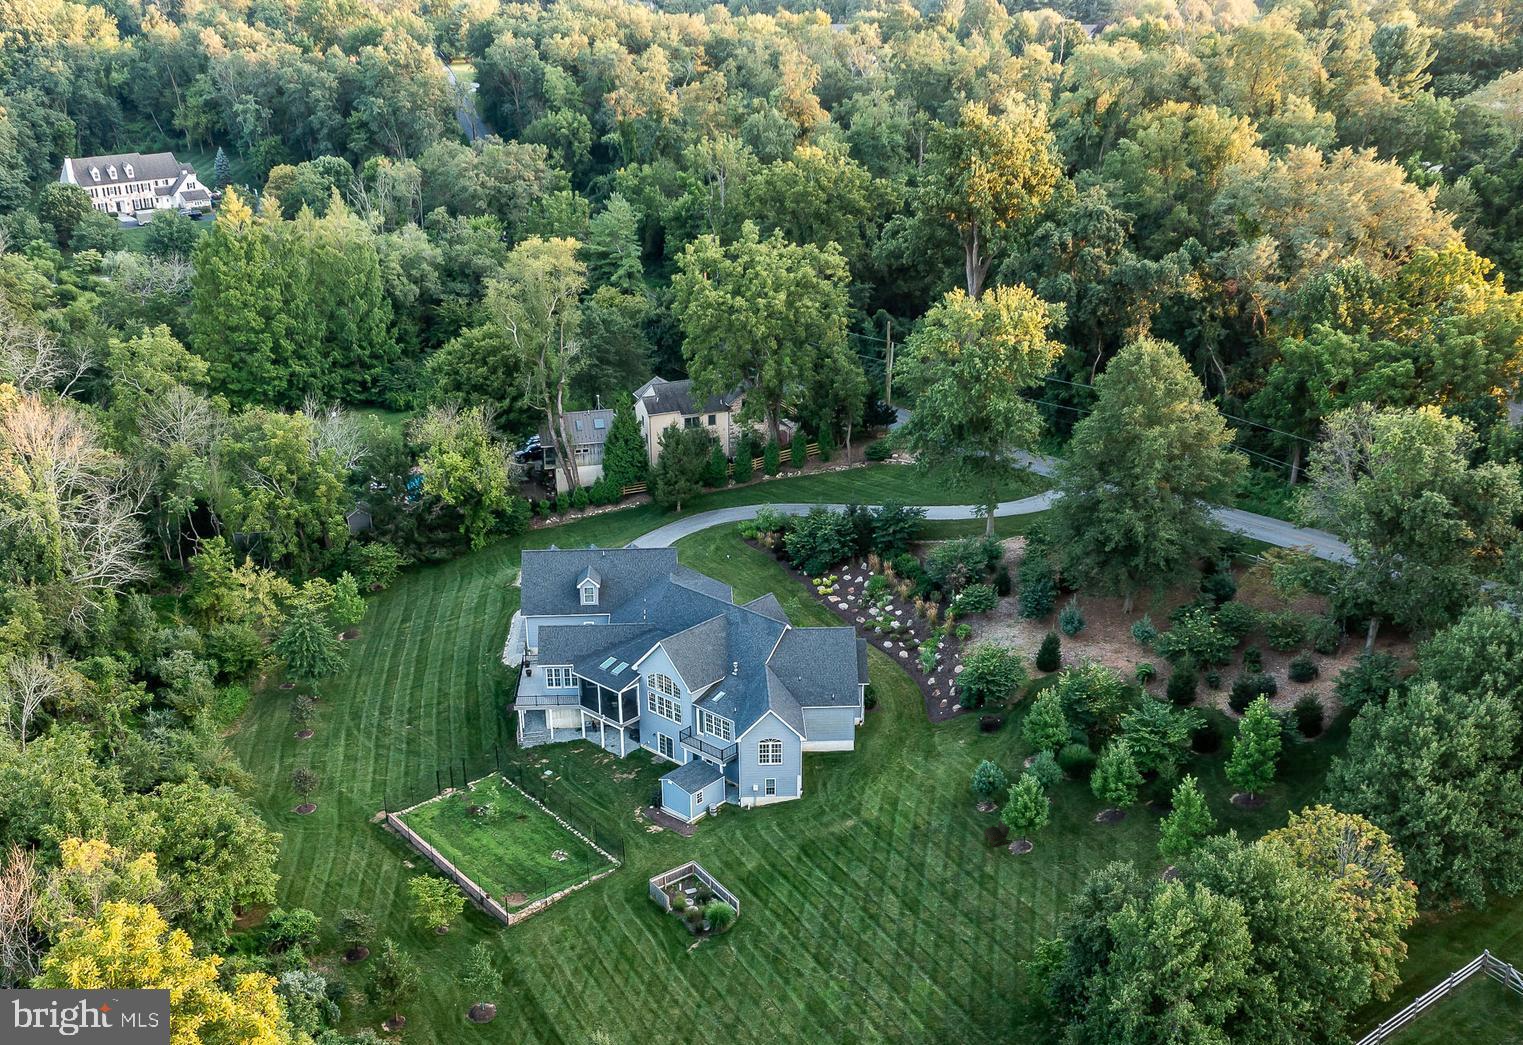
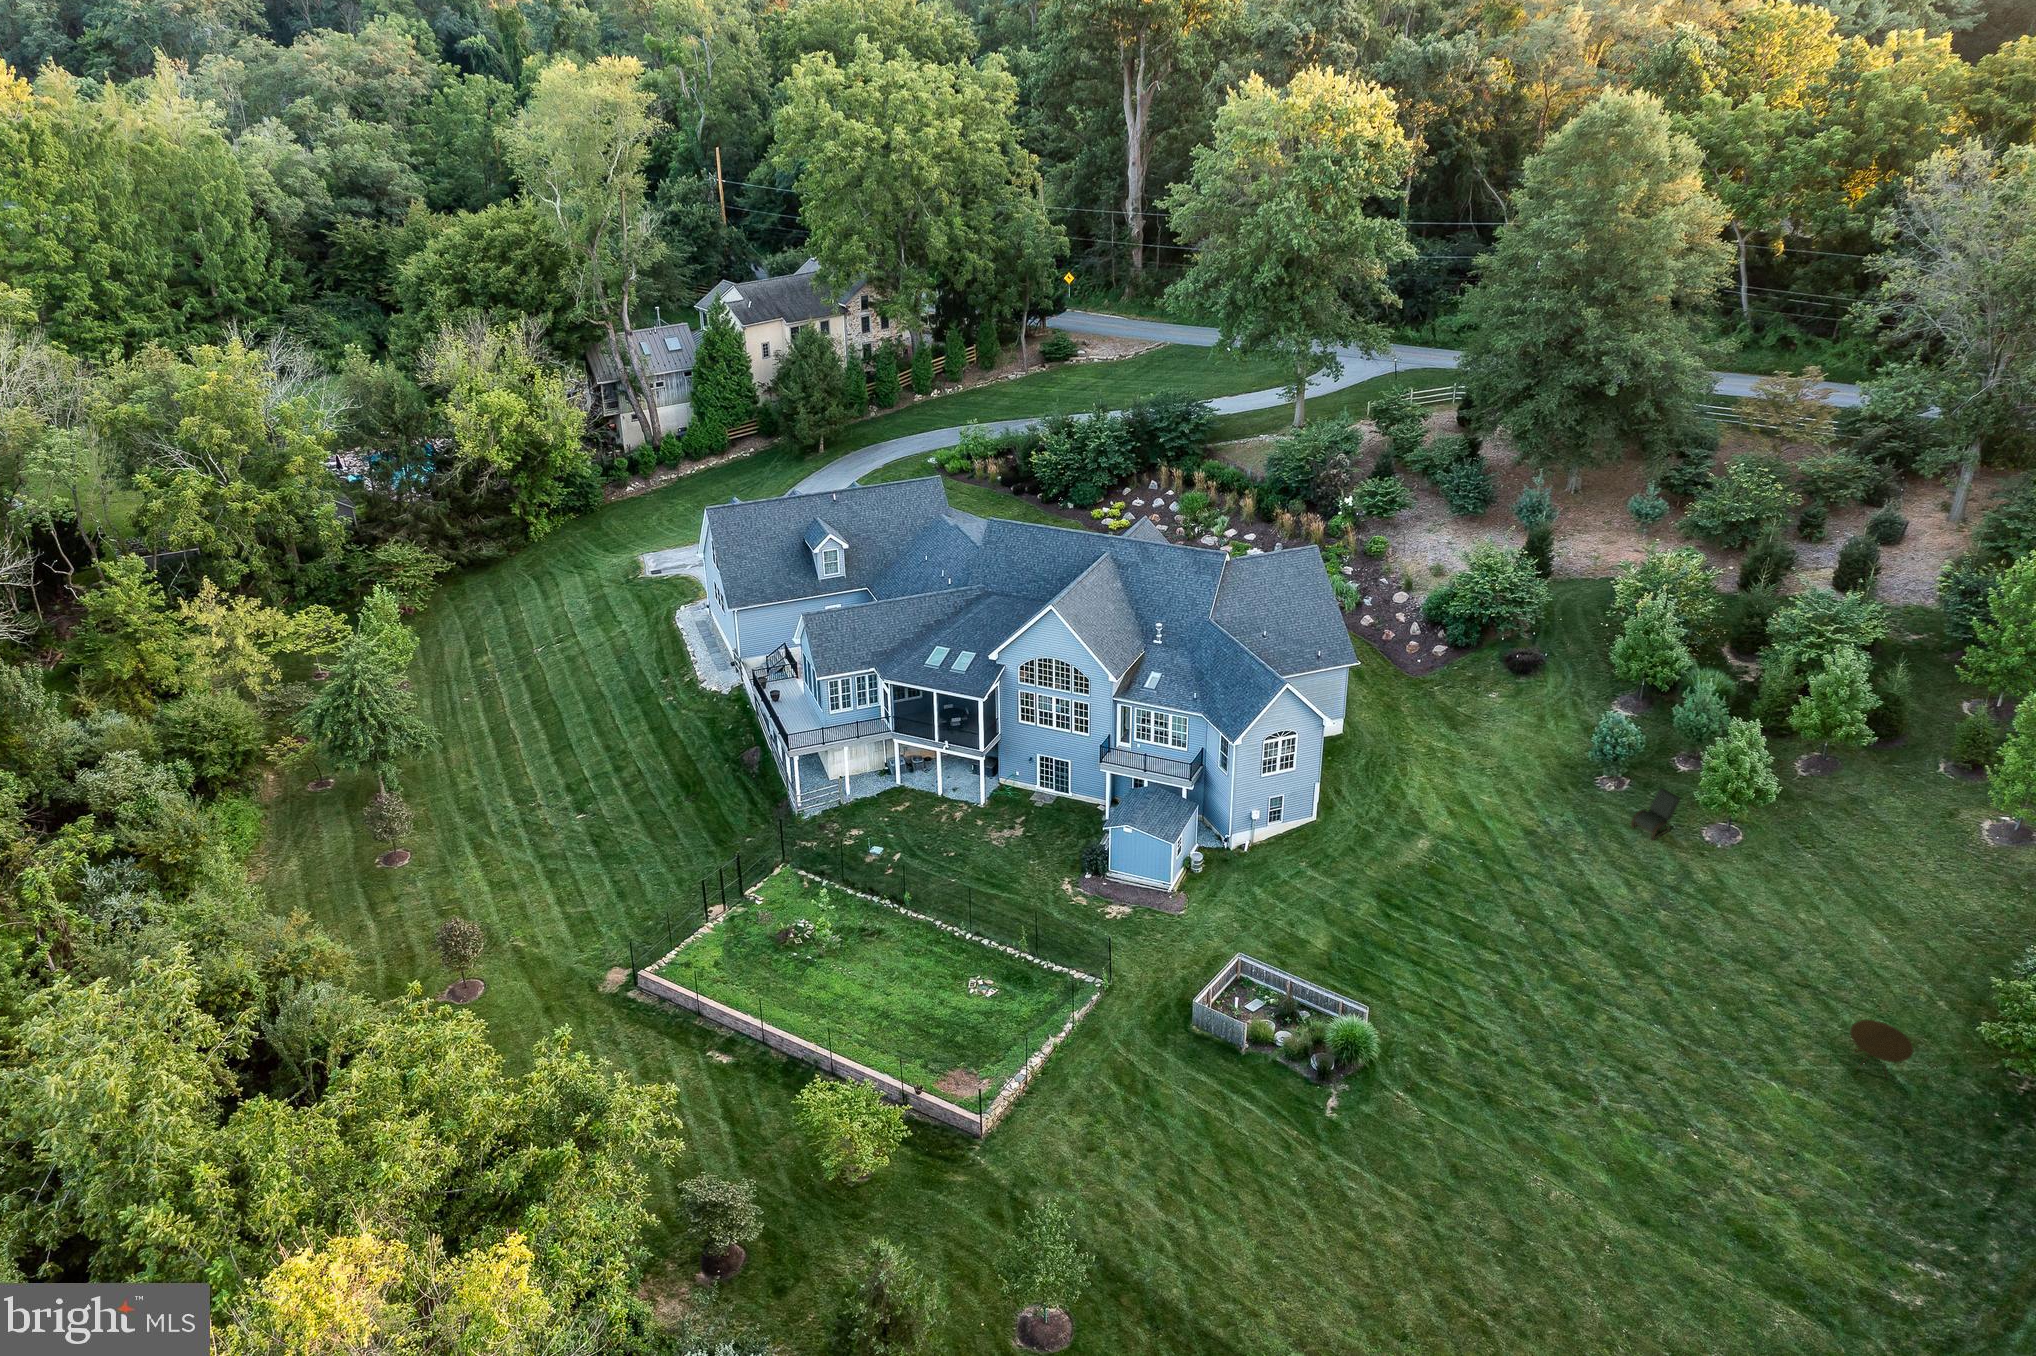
round table: none [995,964,1028,1002] -> present [1850,1020,1914,1077]

